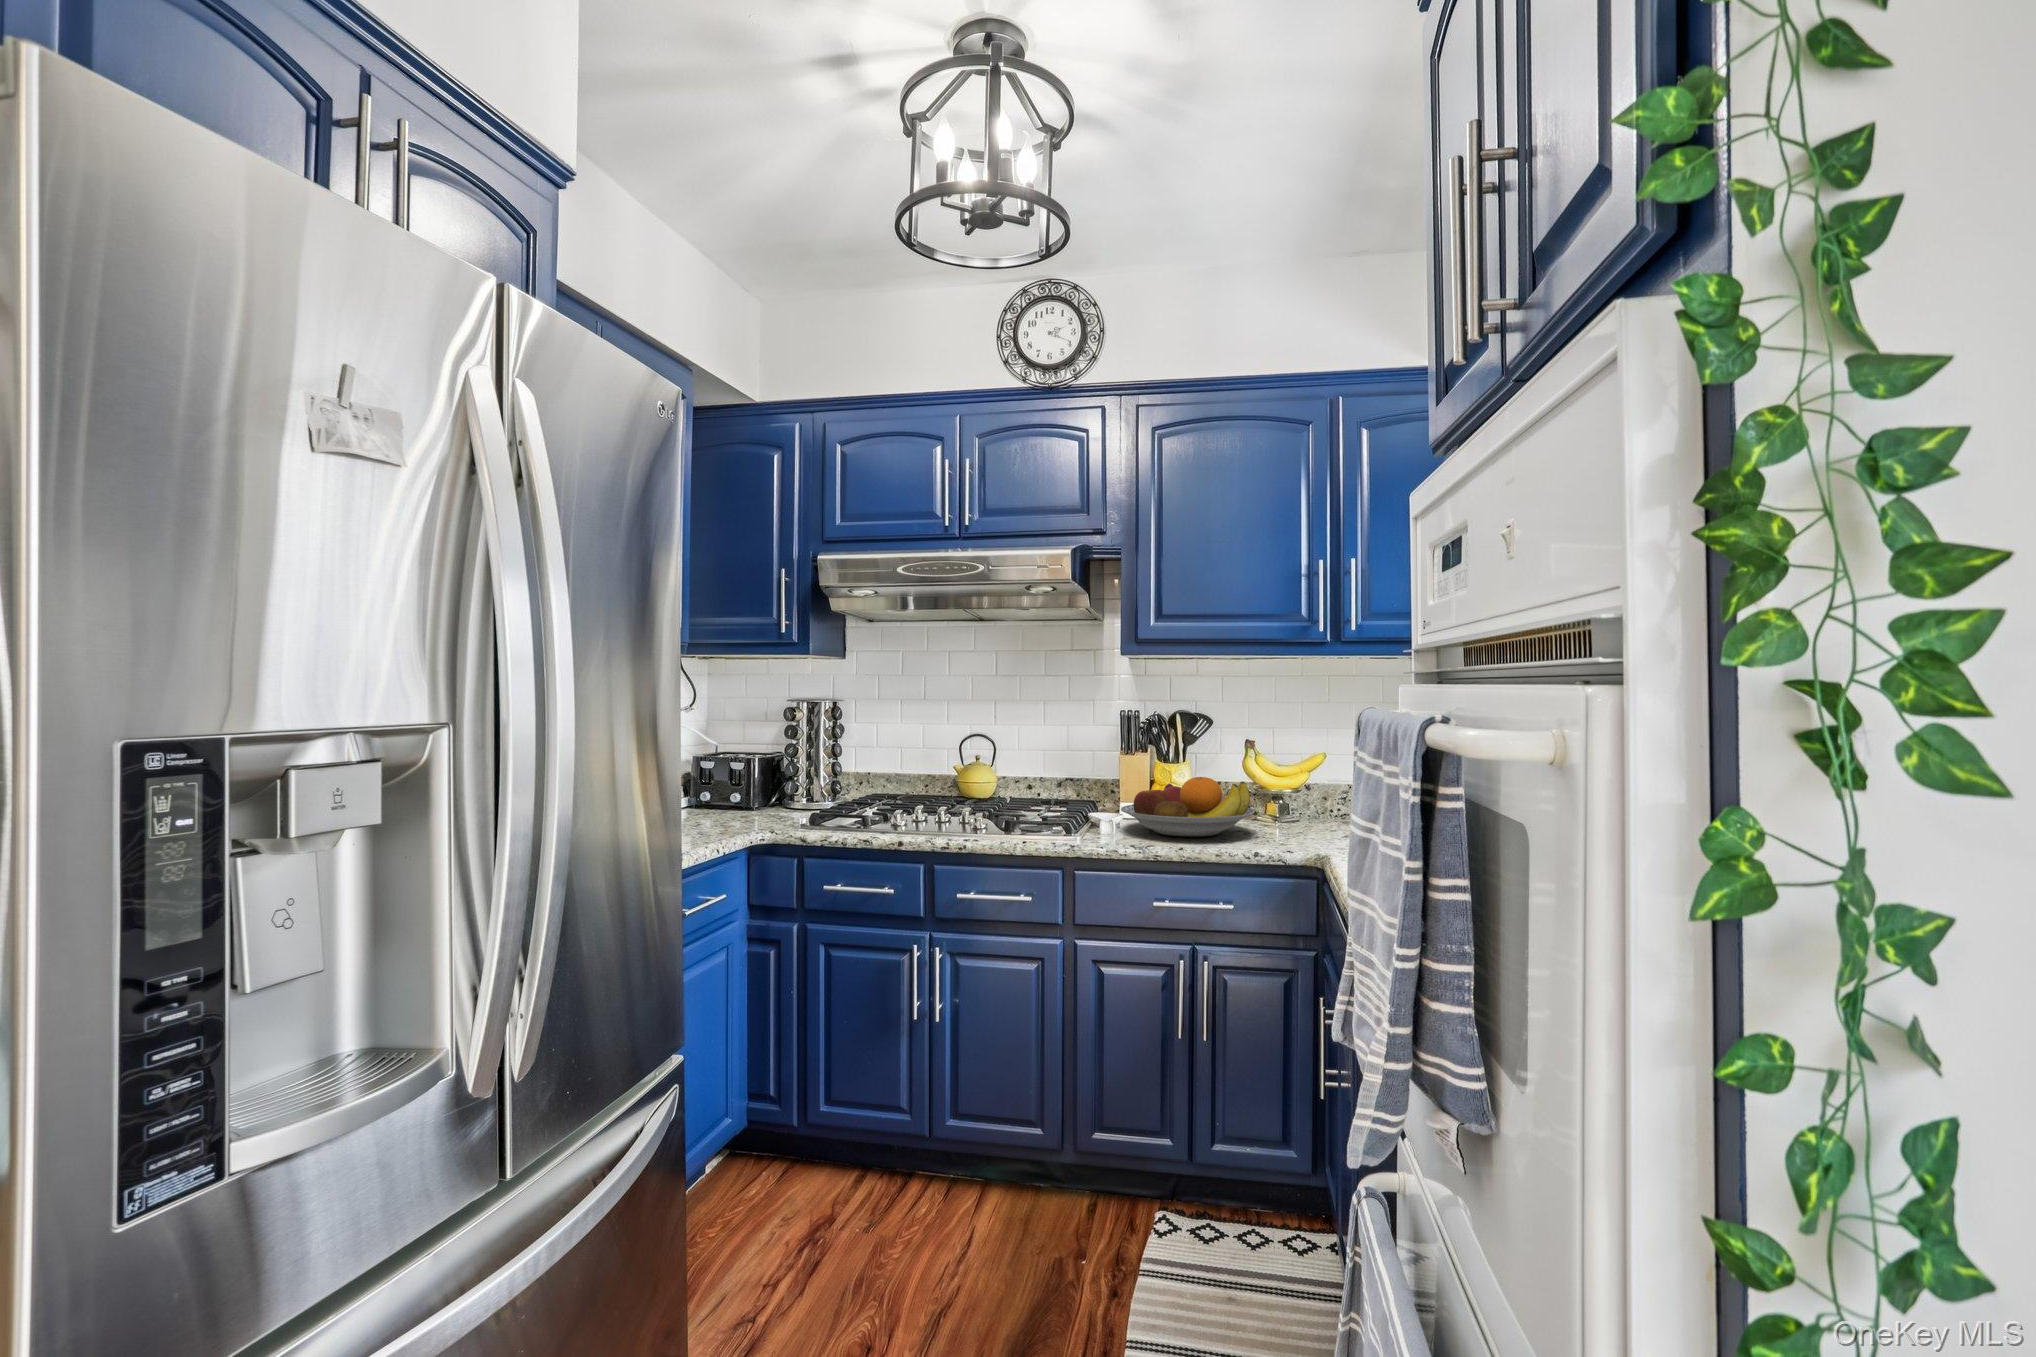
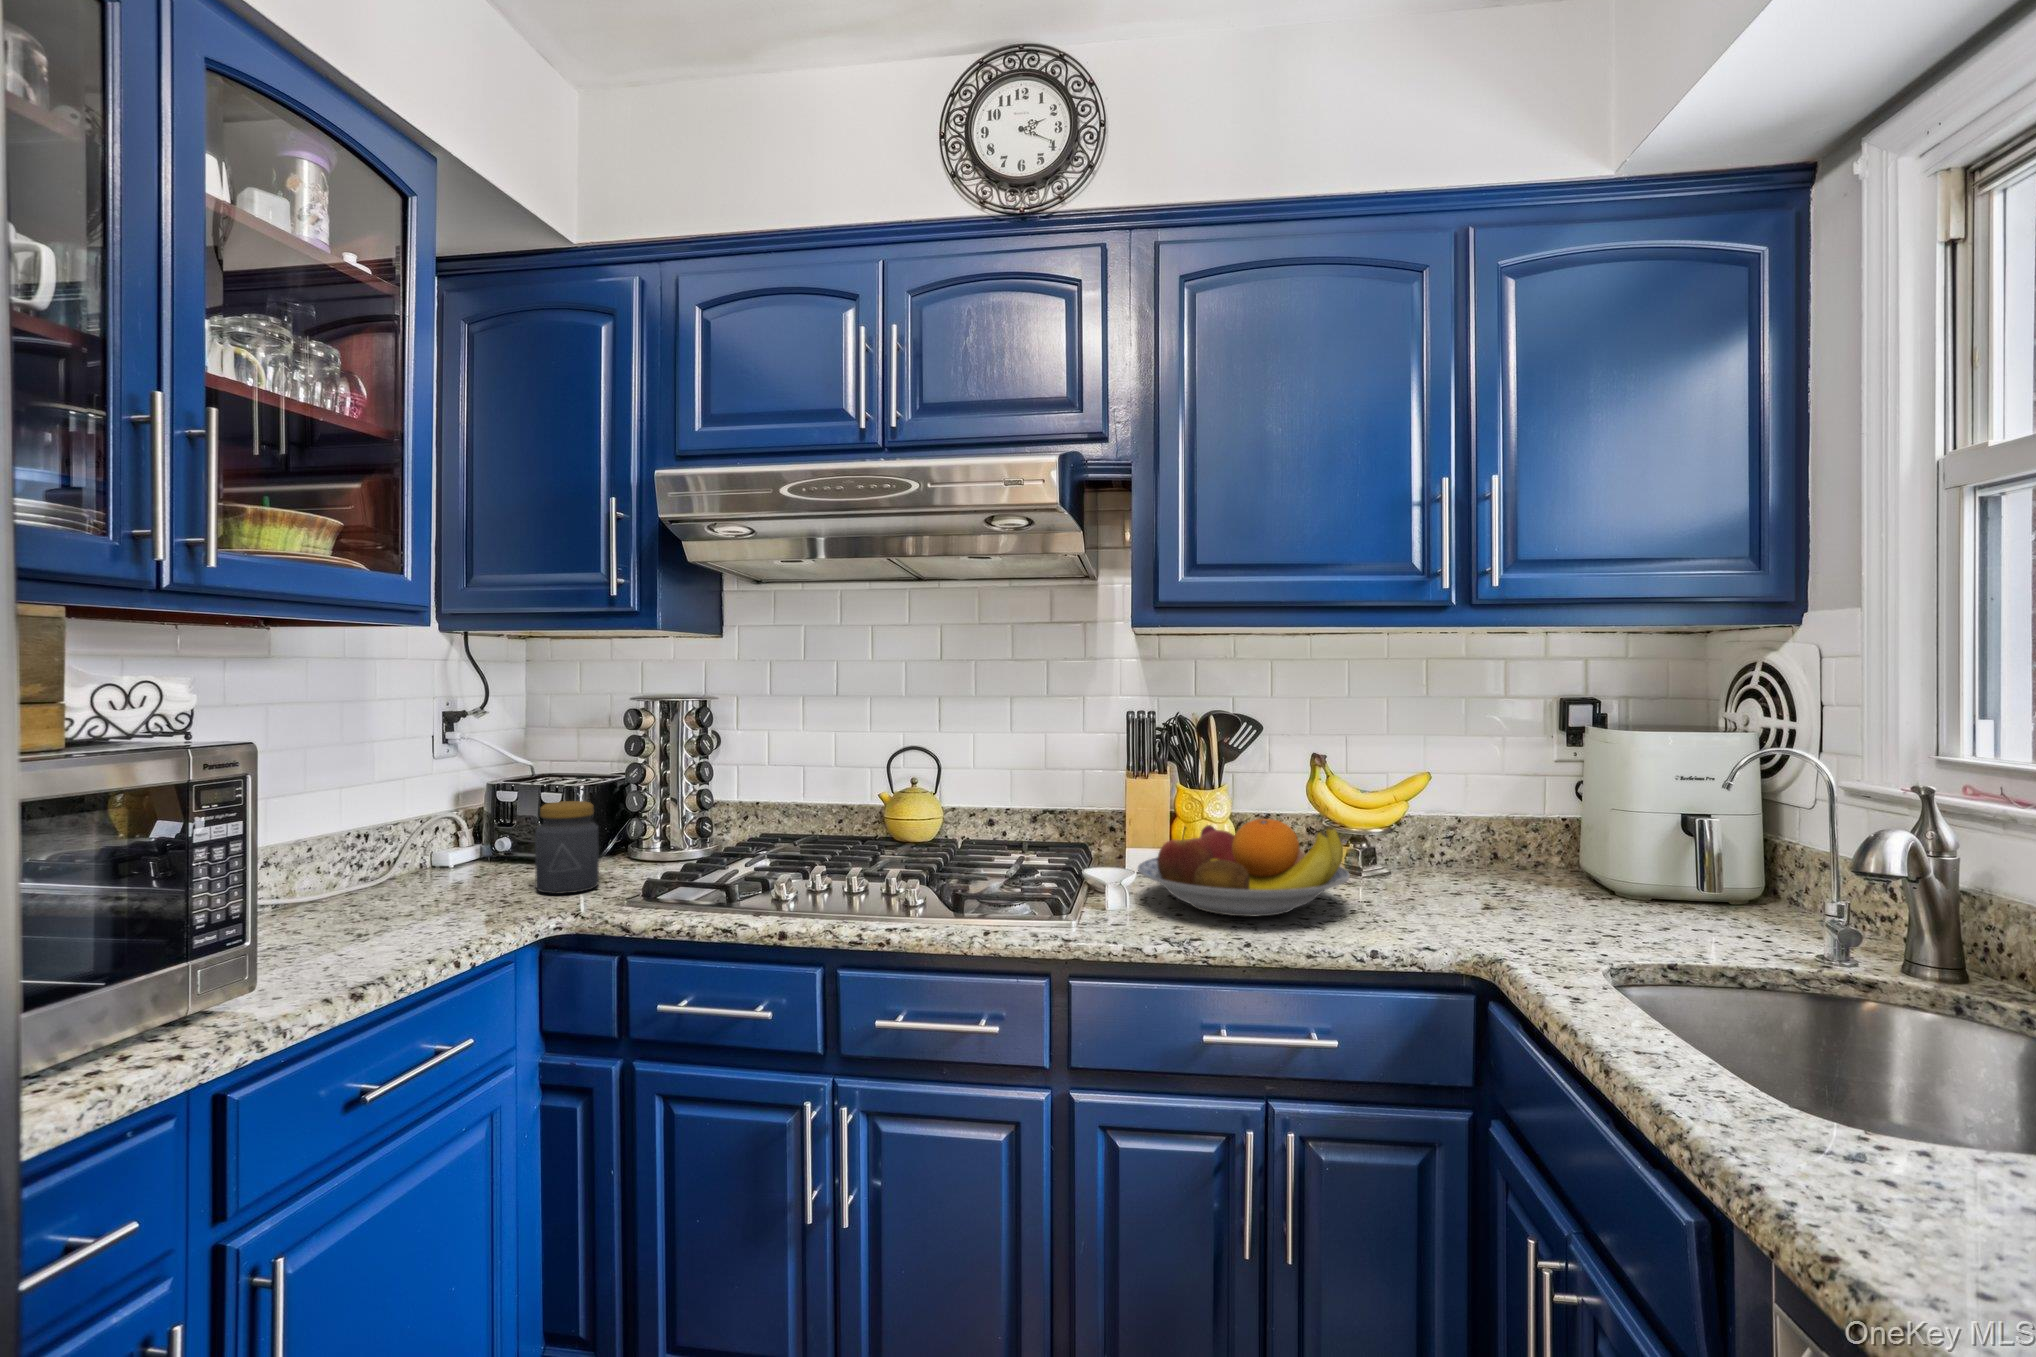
jar: none [742,765,780,822] -> present [535,801,599,894]

